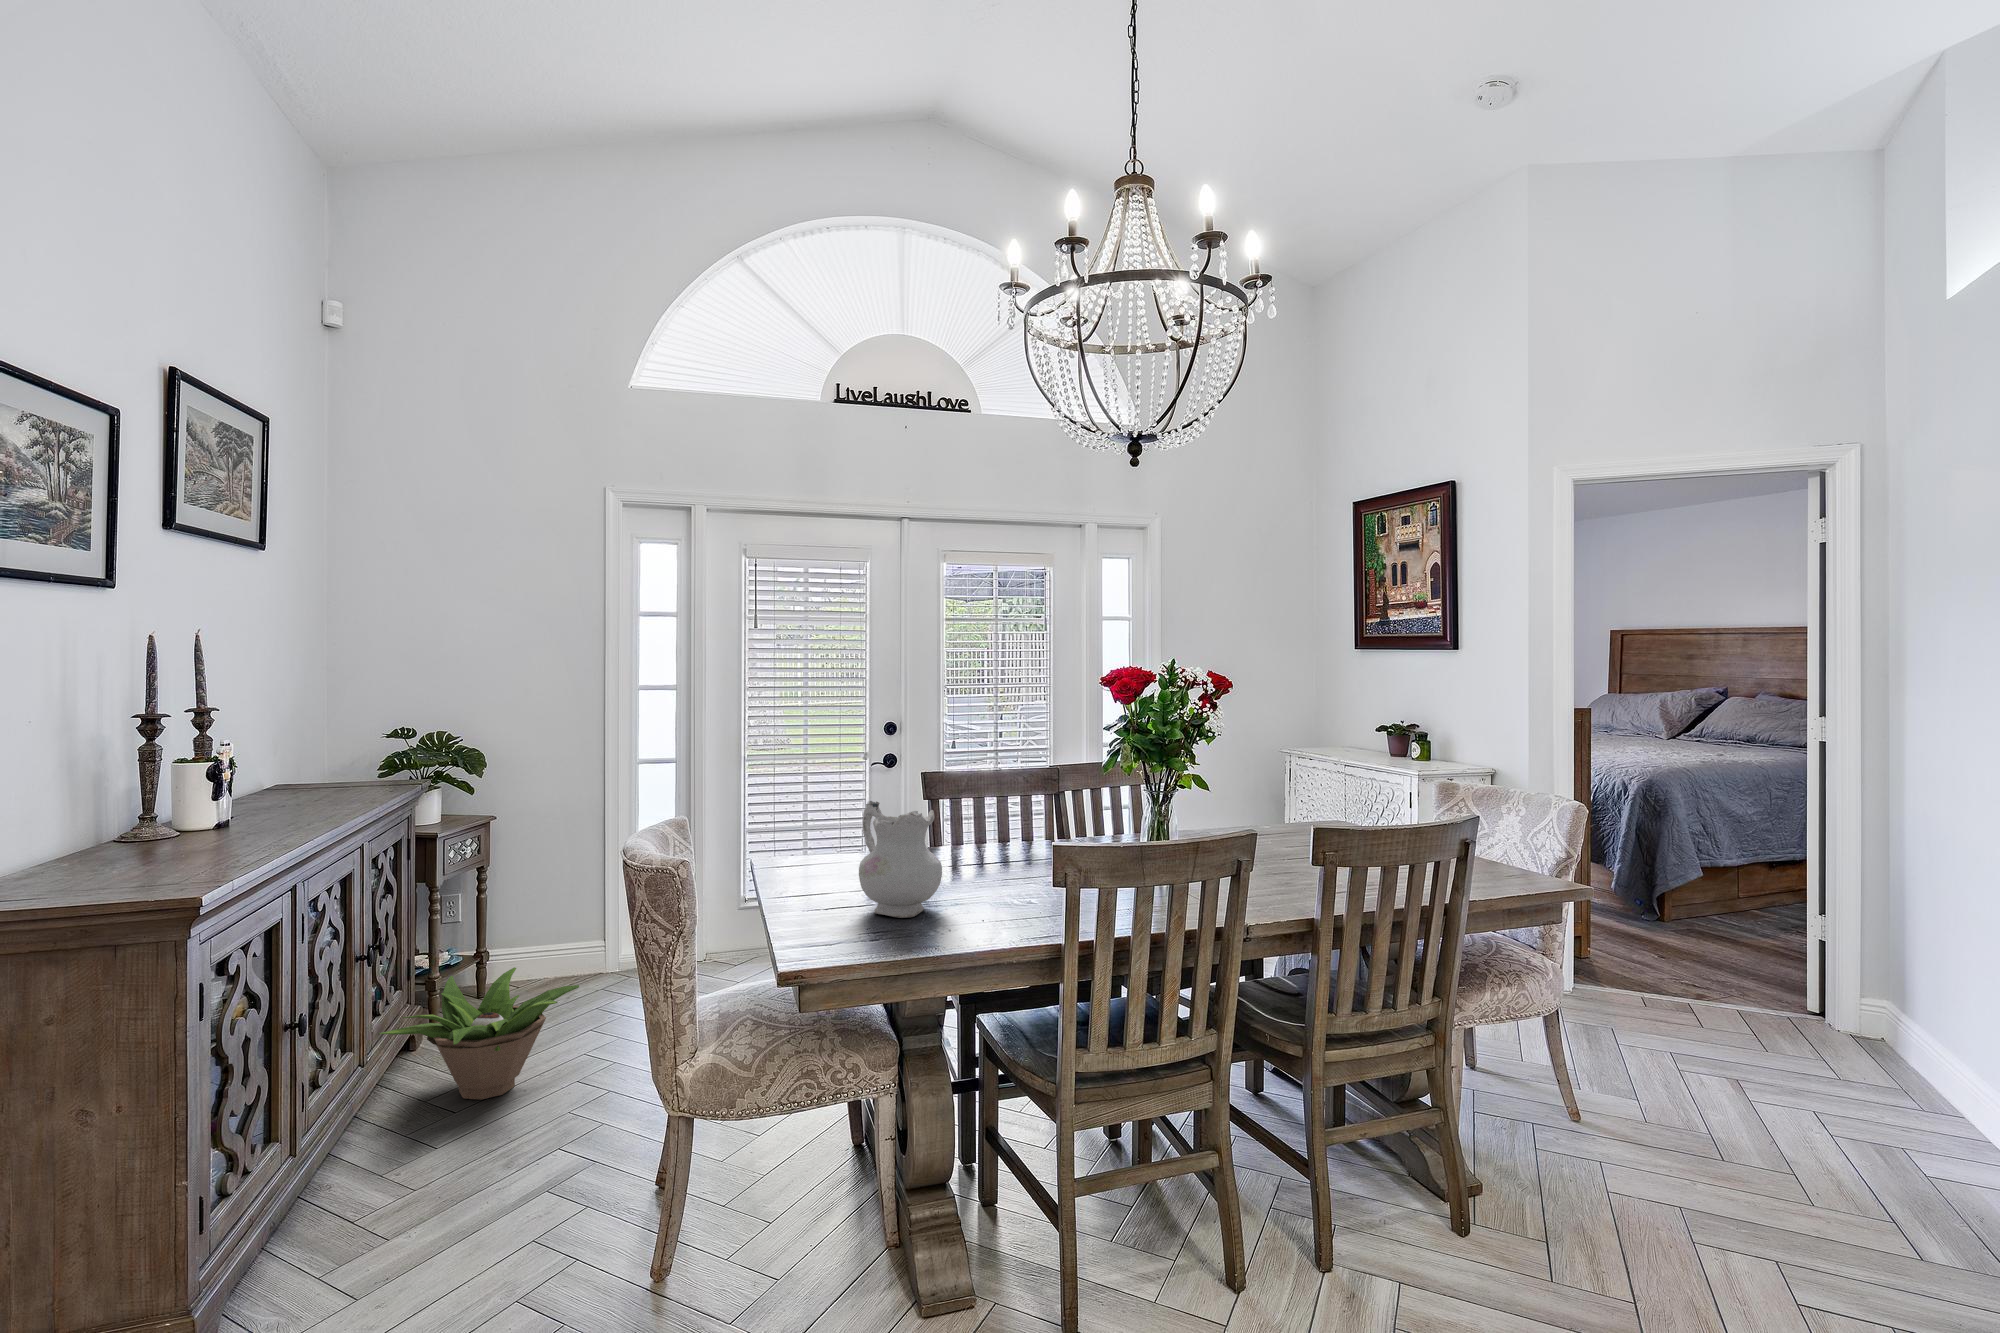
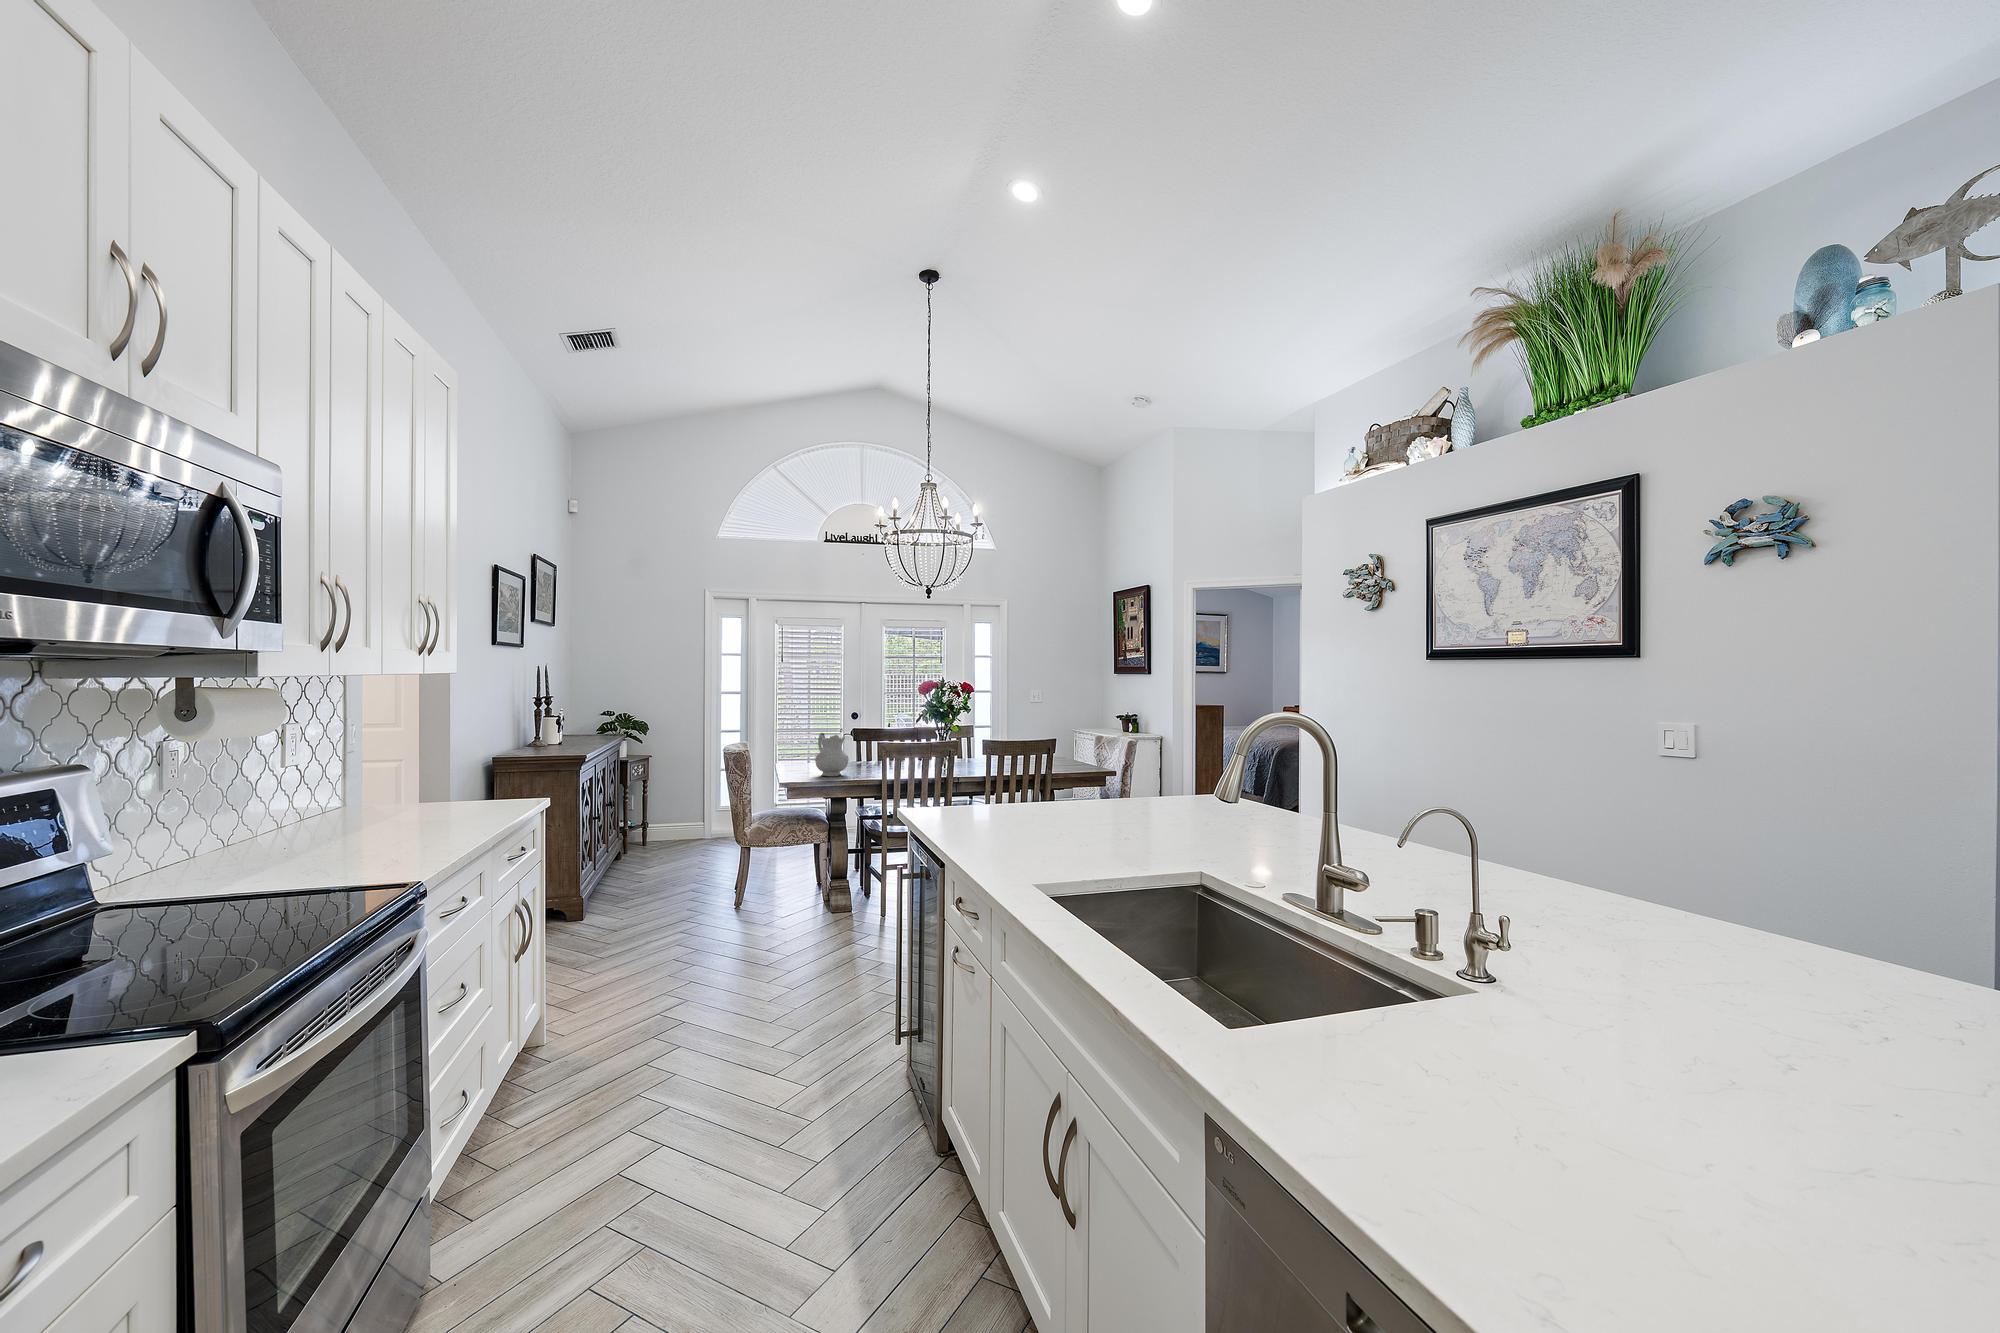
decorative plant: present [379,967,579,1100] -> none [613,822,697,874]

